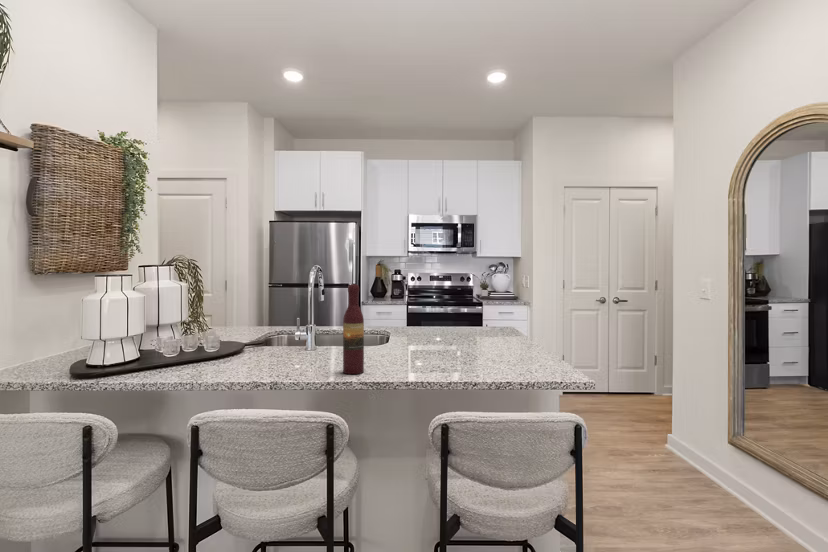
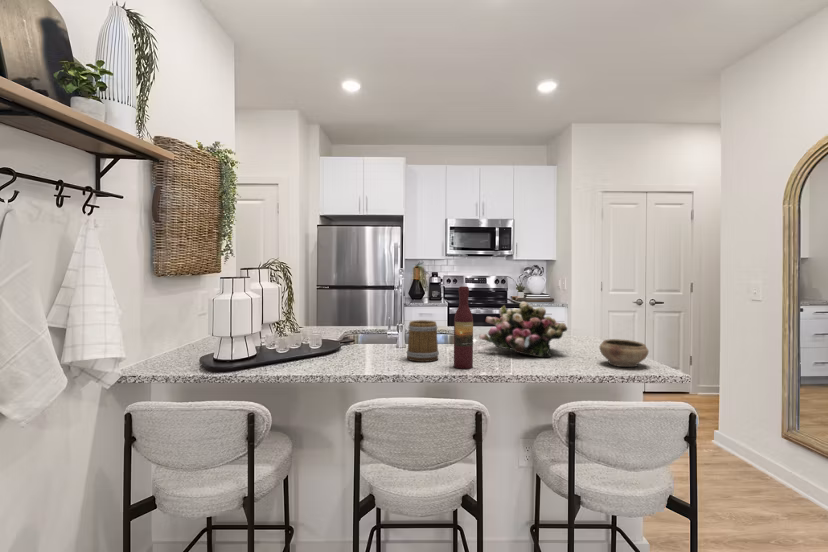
flower arrangement: none [387,301,478,361] -> present [479,302,567,357]
mug: none [301,322,336,366] -> present [406,320,439,362]
ceramic bowl: none [505,342,555,372] -> present [600,339,648,367]

